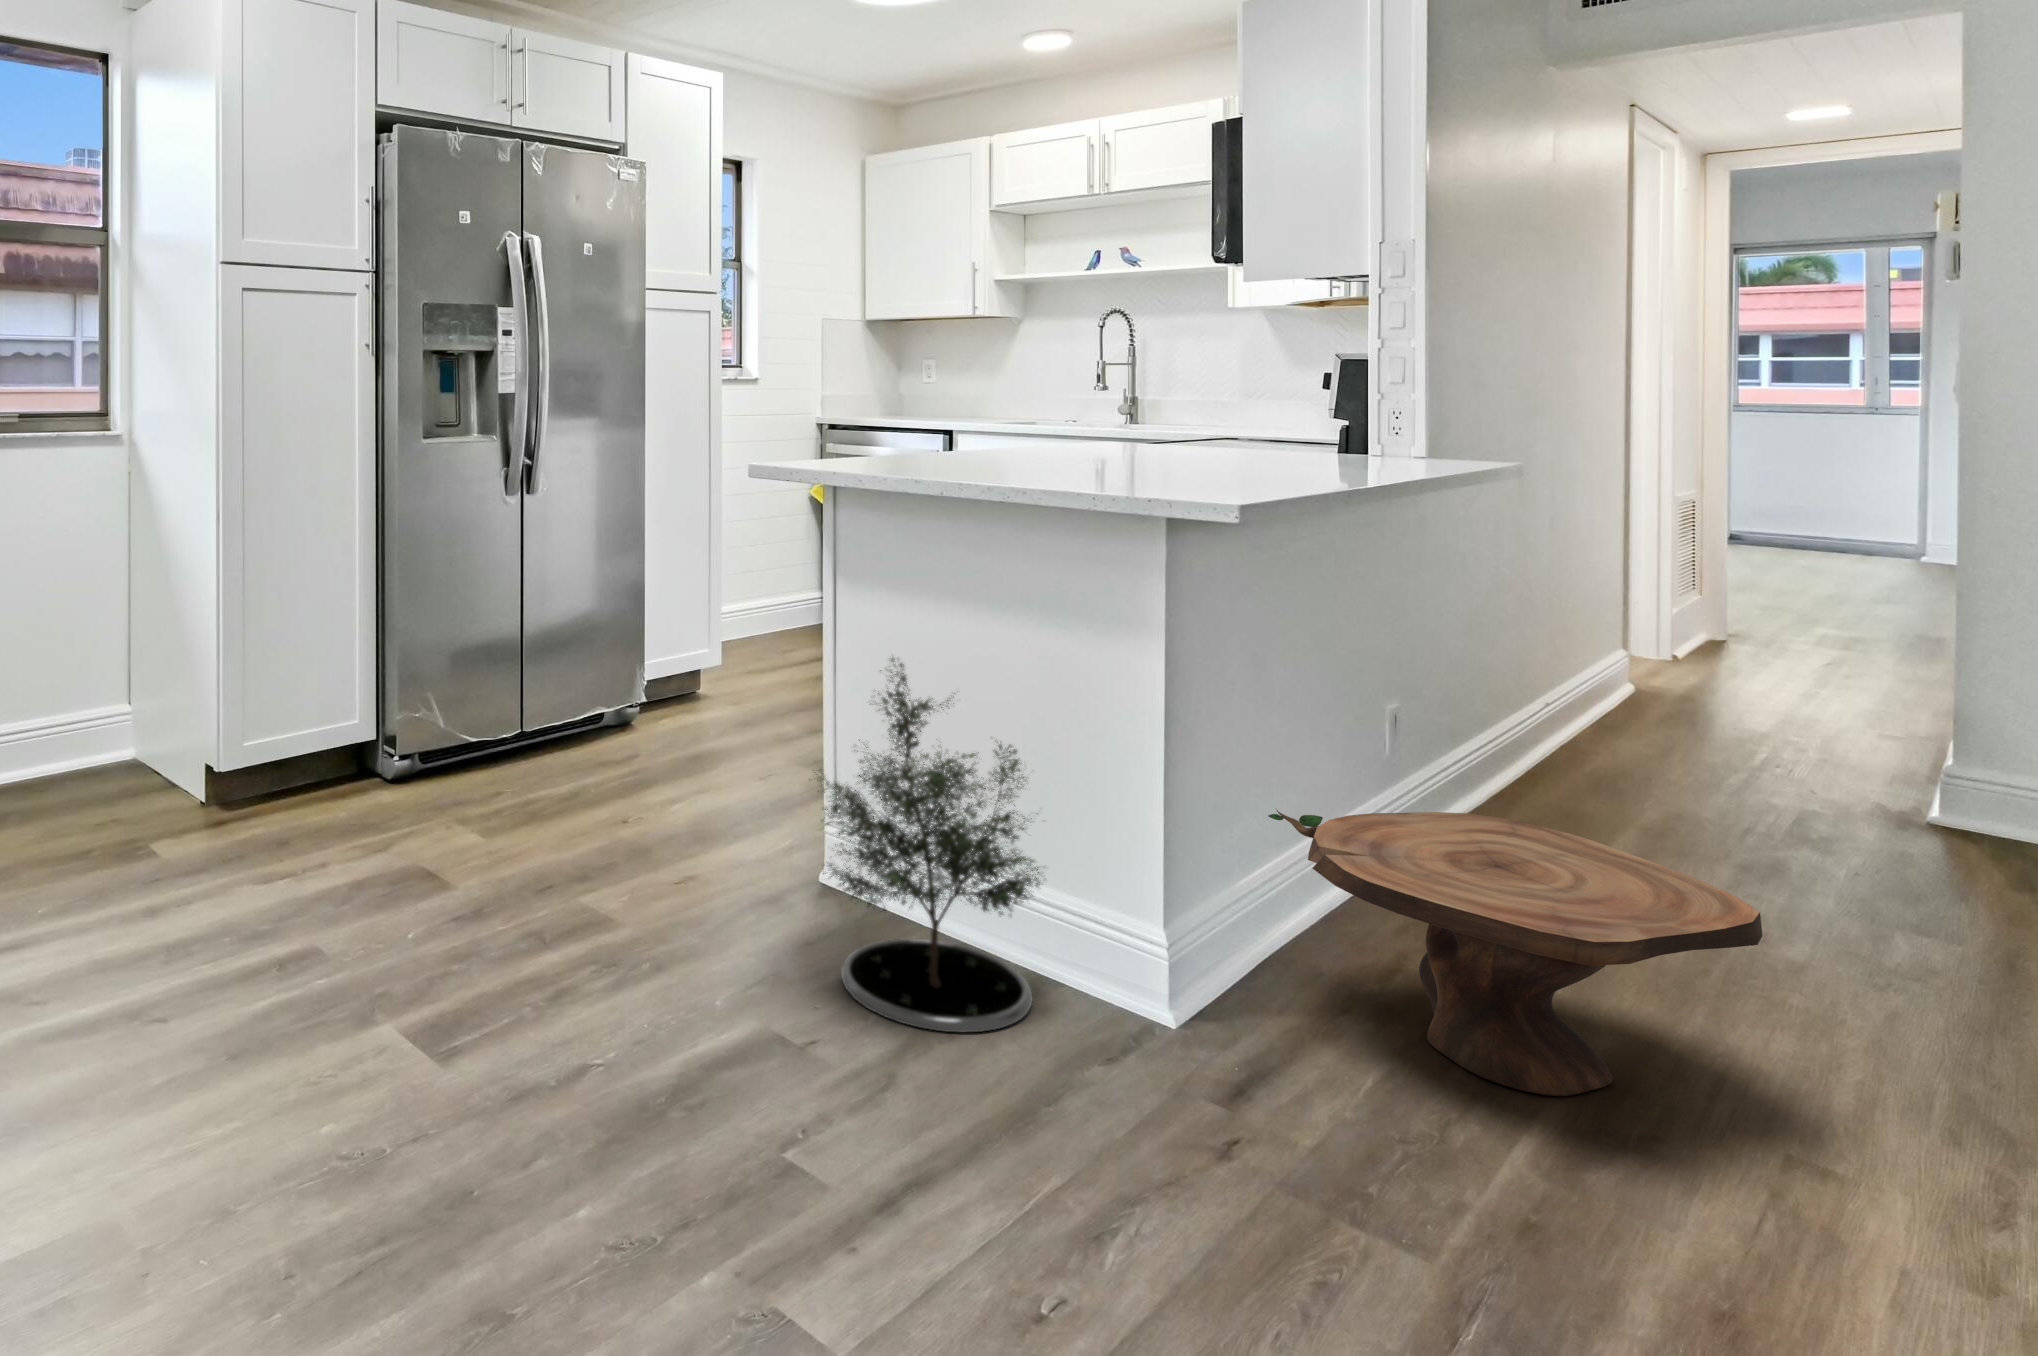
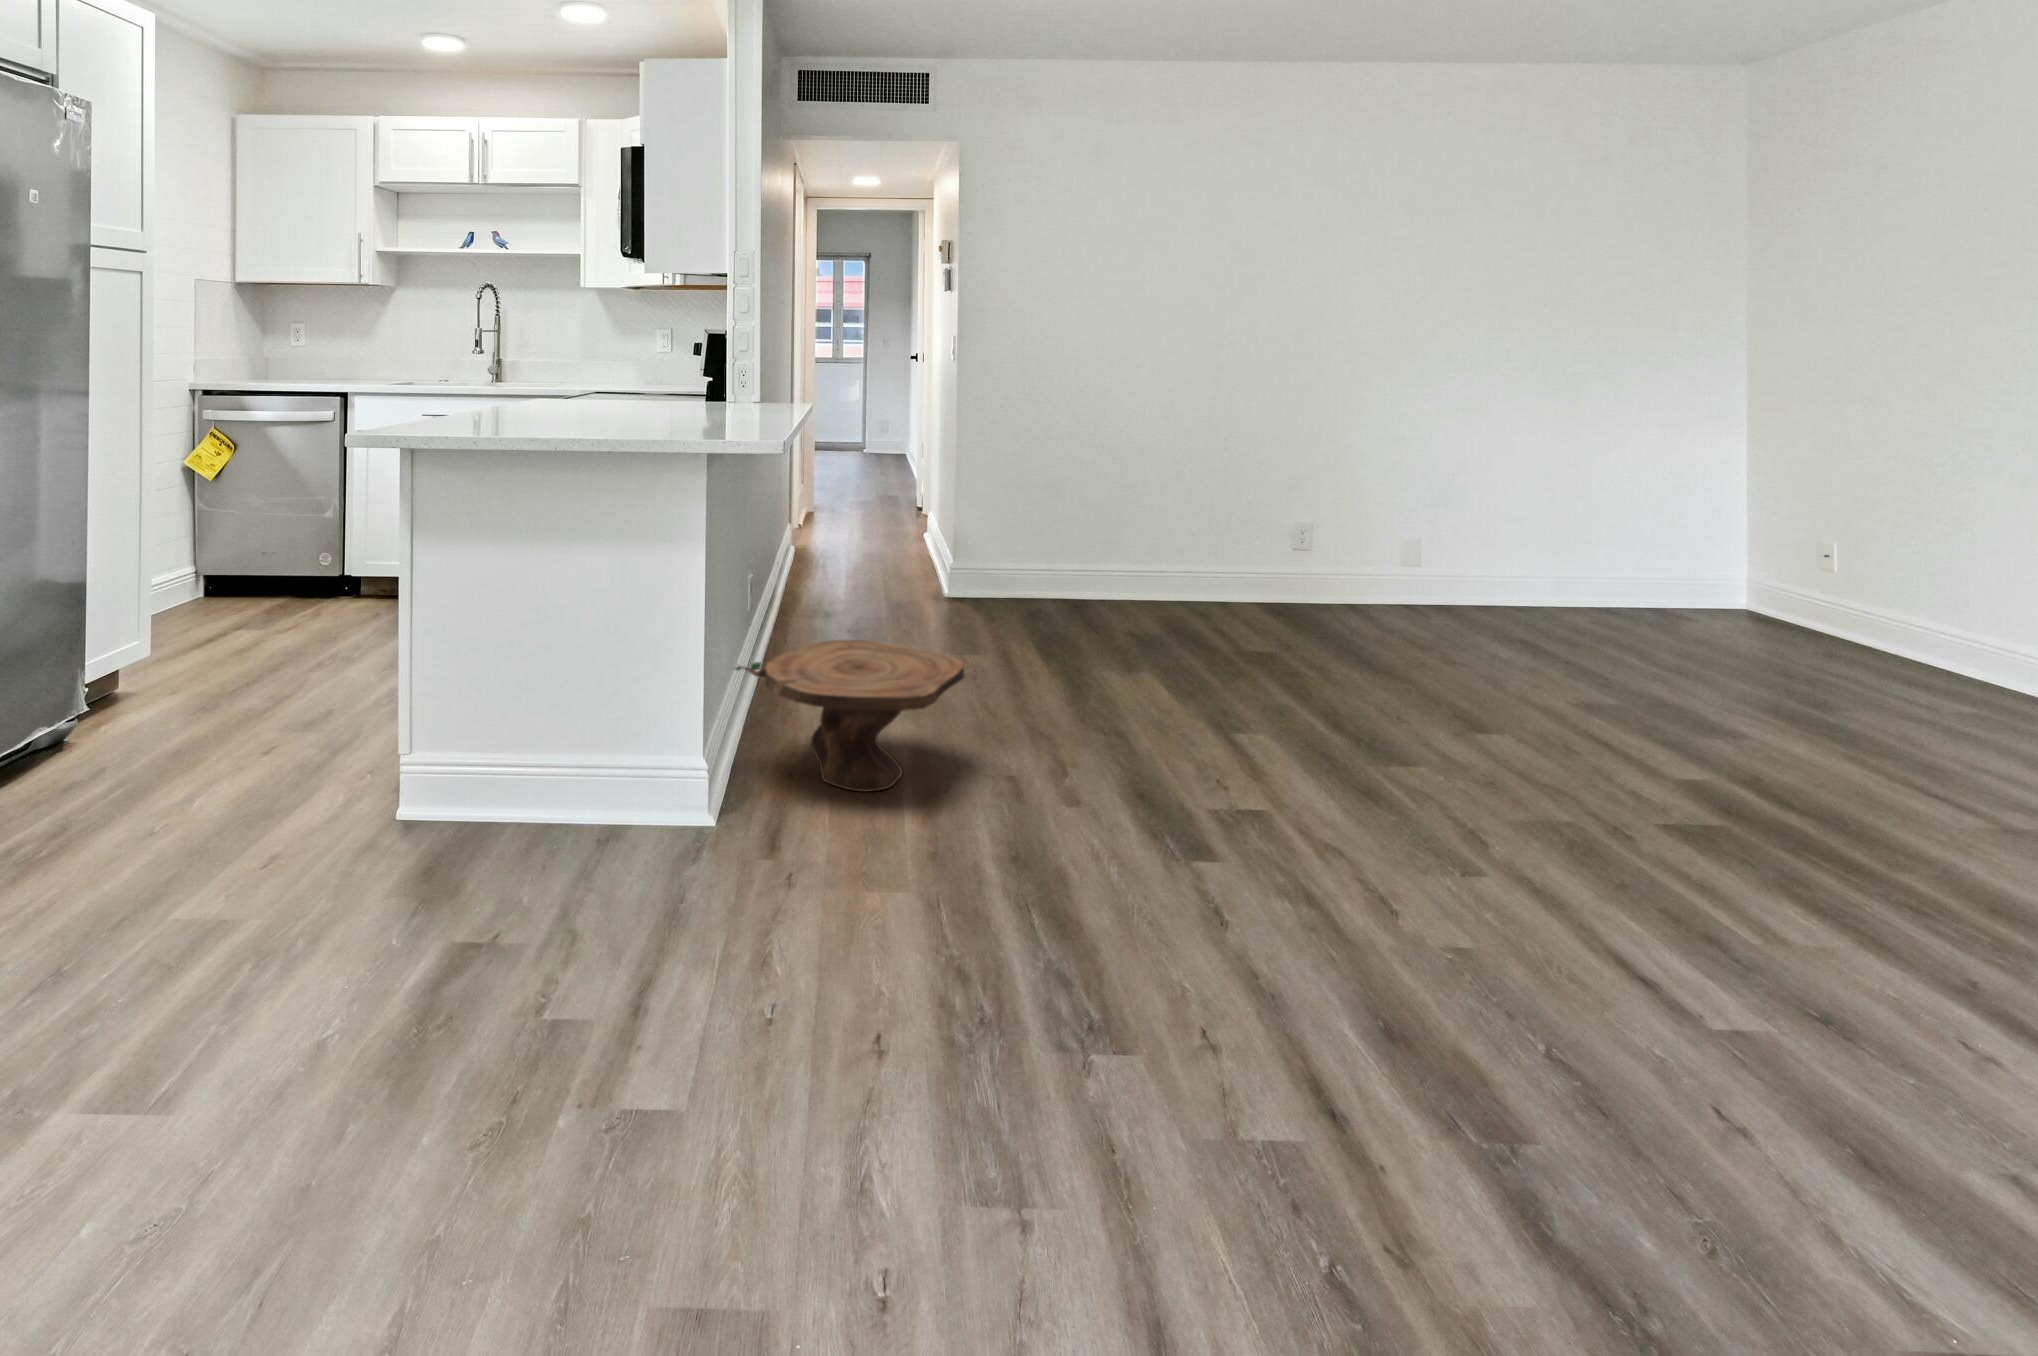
potted tree: present [809,658,1042,1032] -> none [467,605,639,894]

